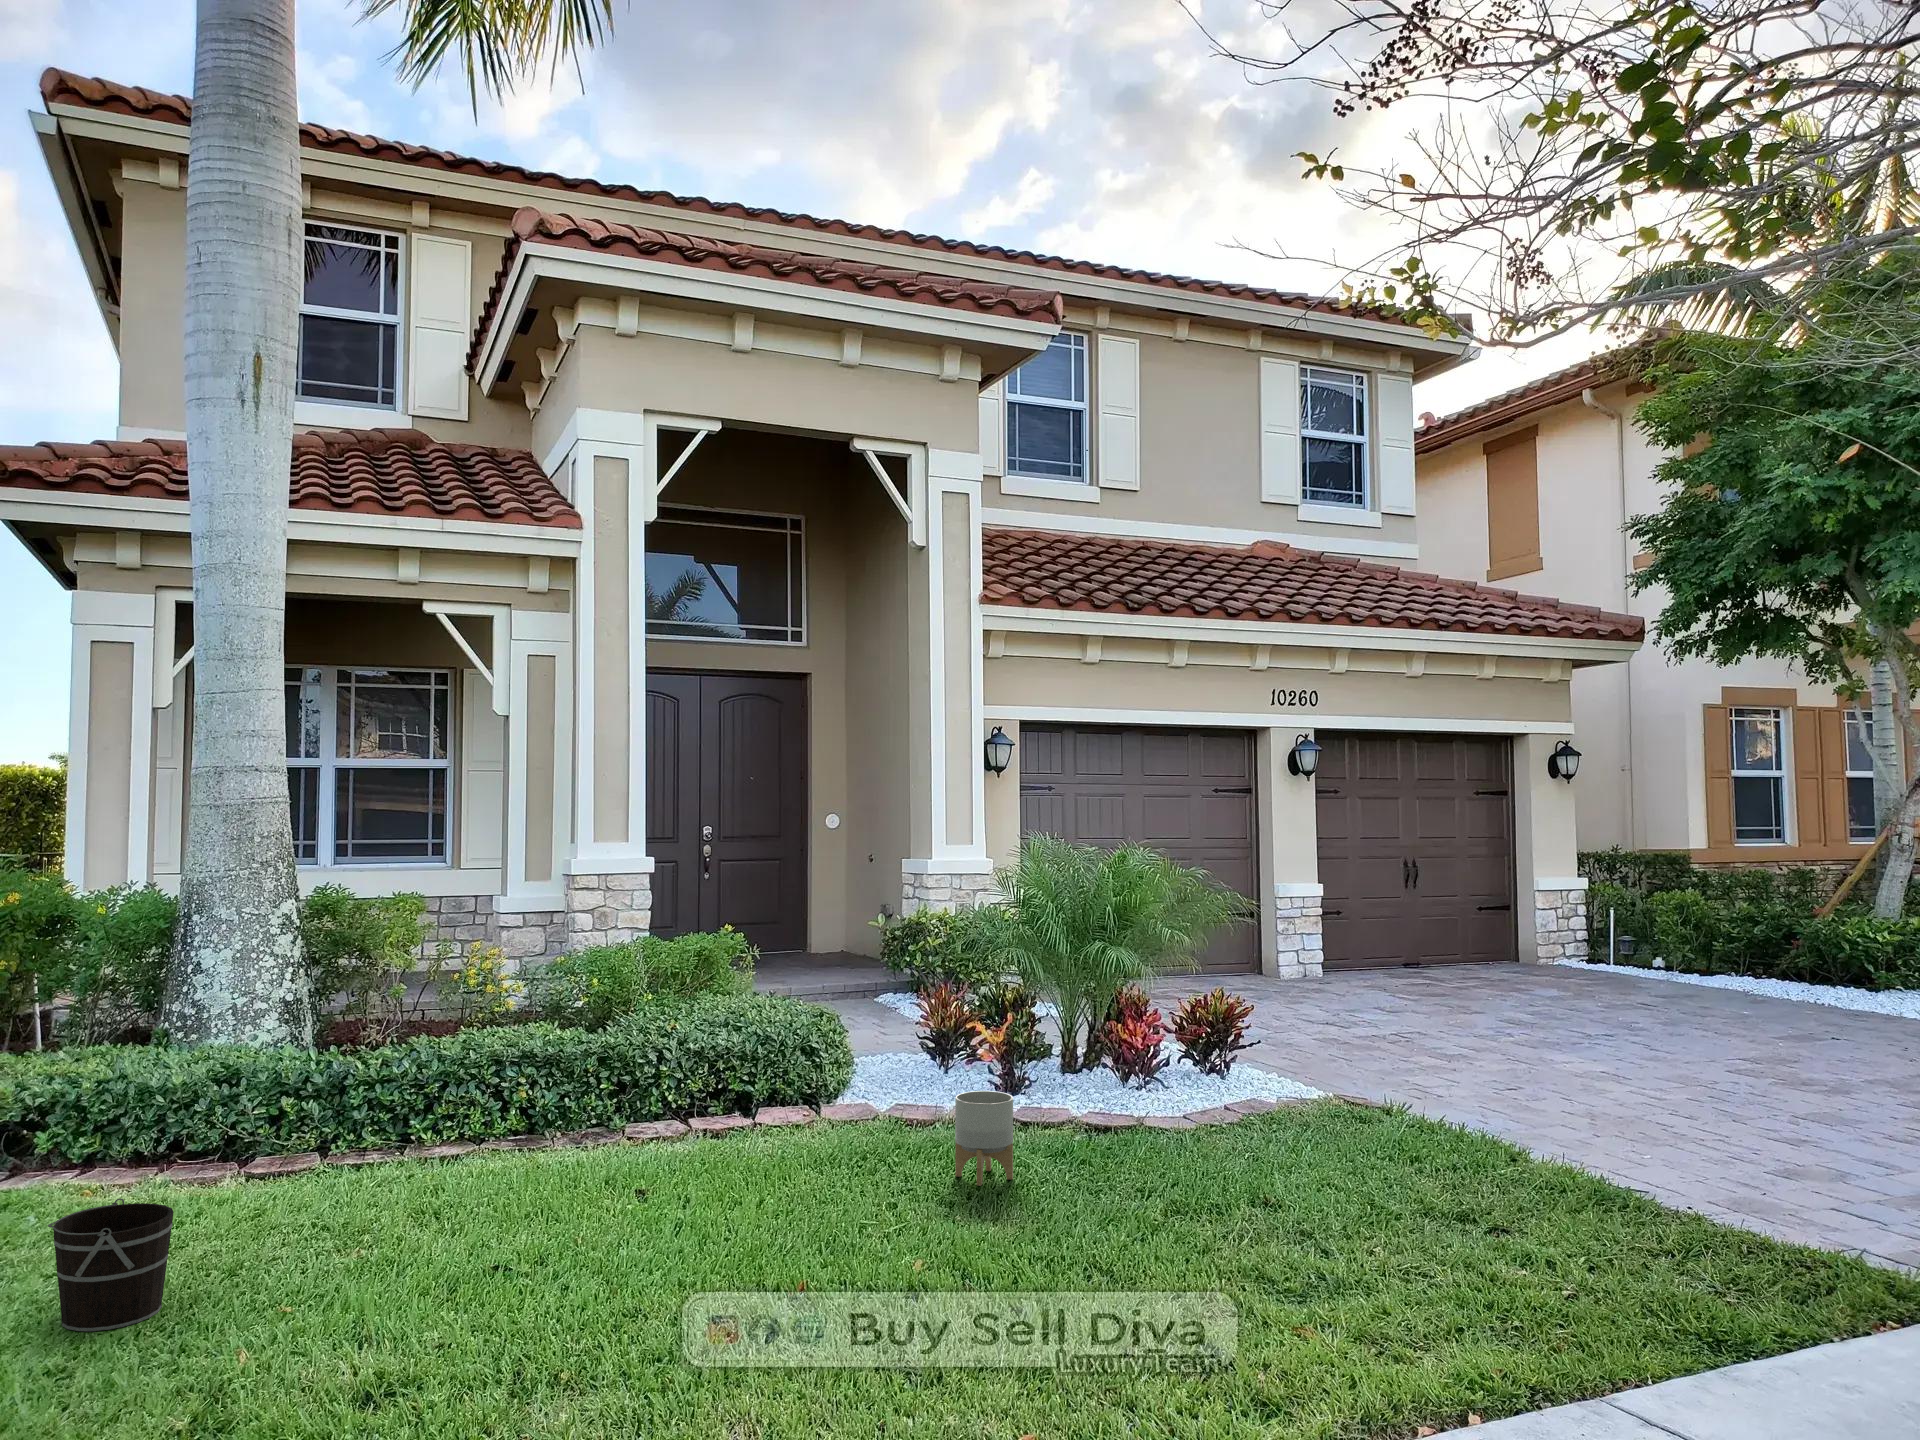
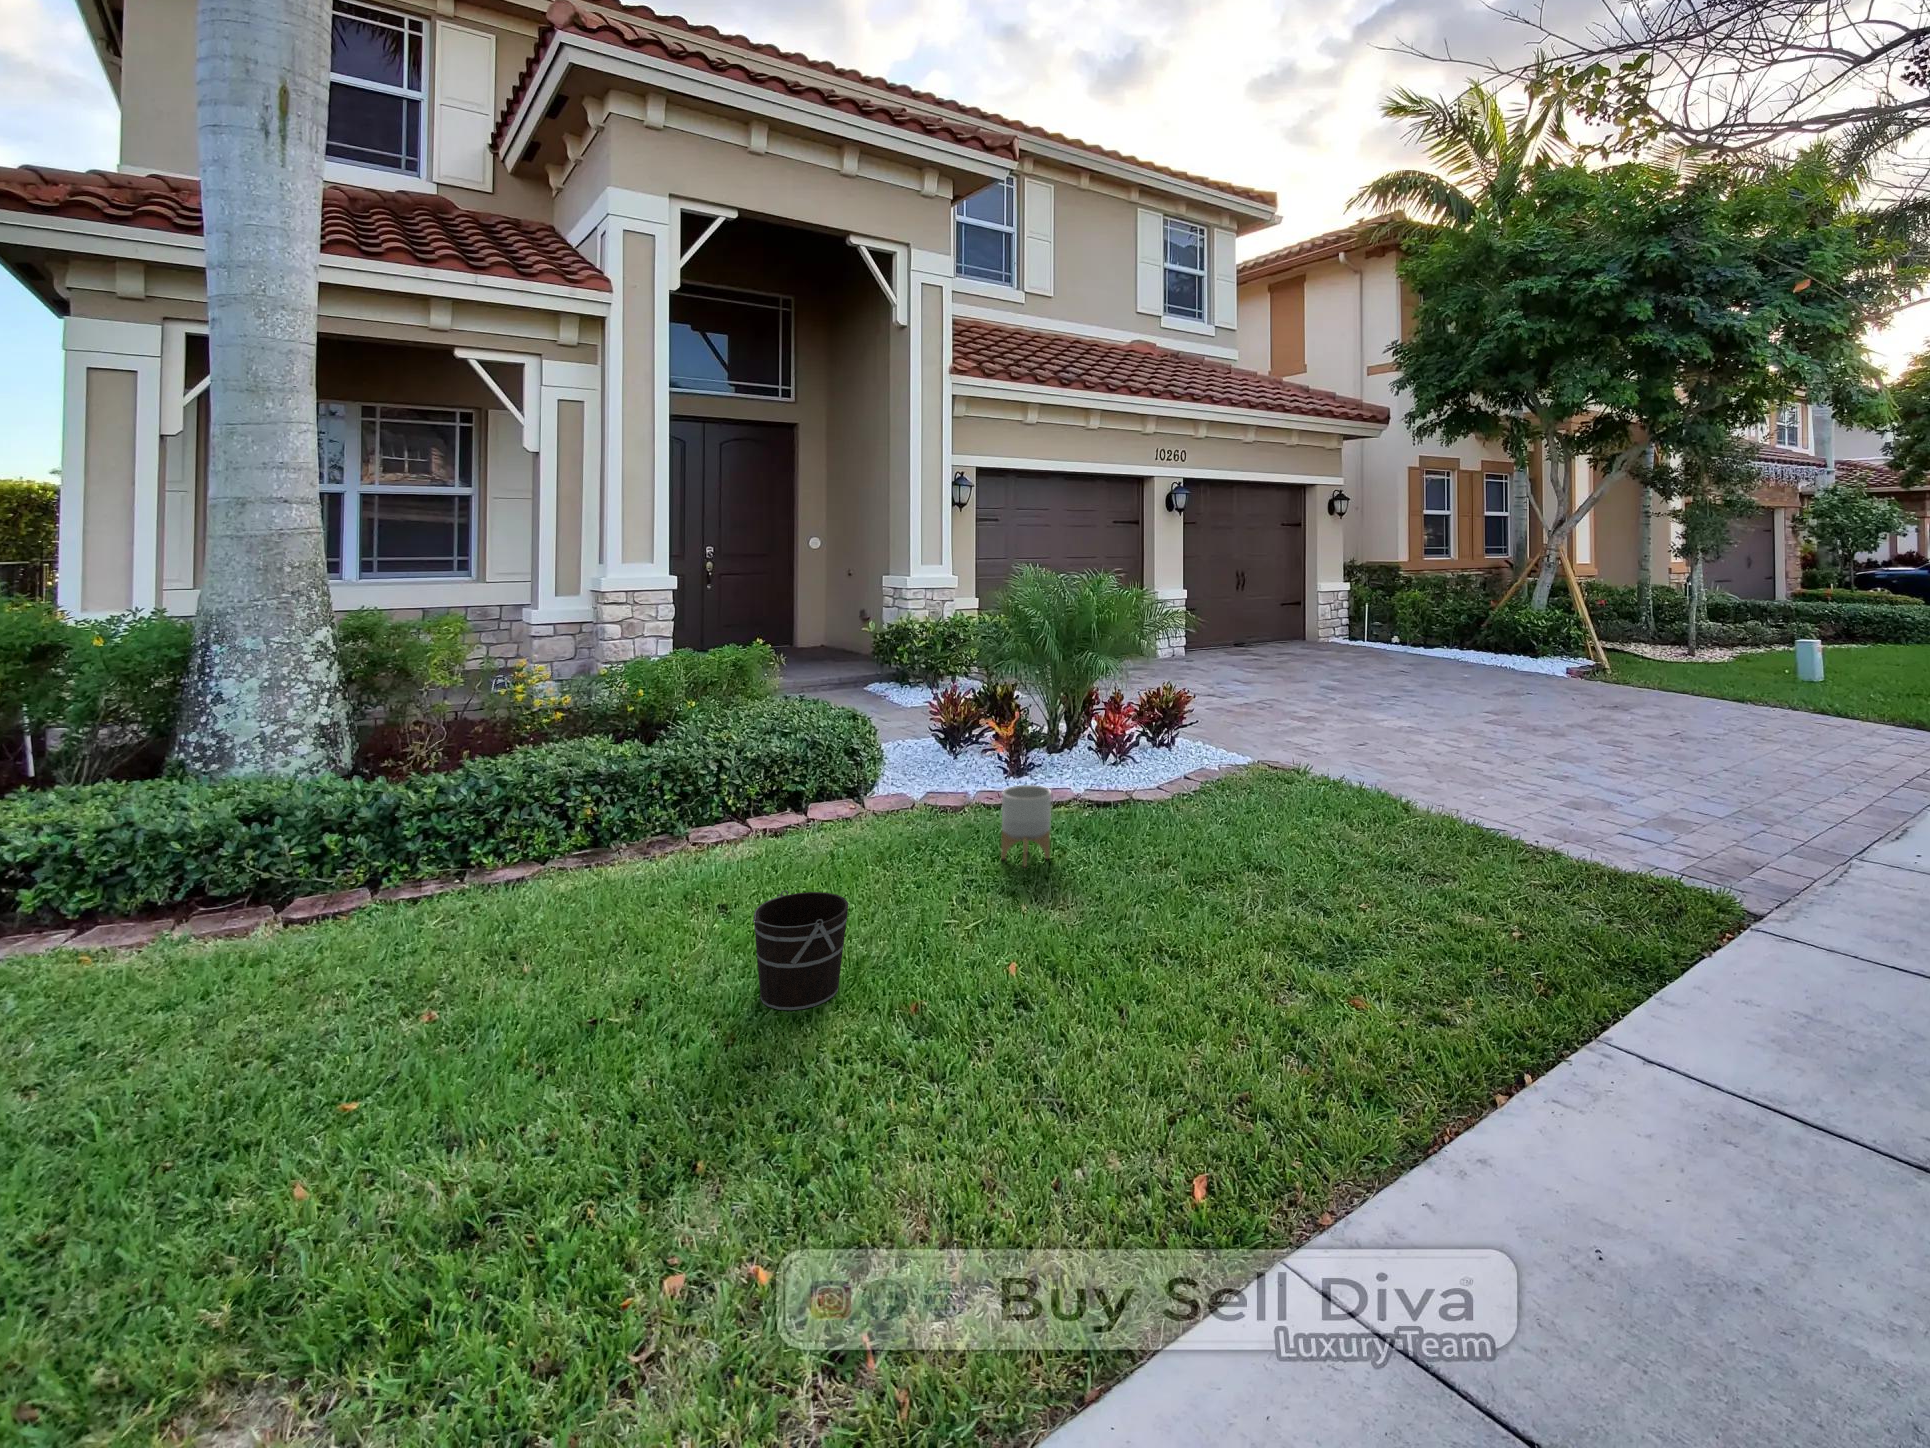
bucket: present [48,1198,174,1331] -> present [753,890,849,1010]

